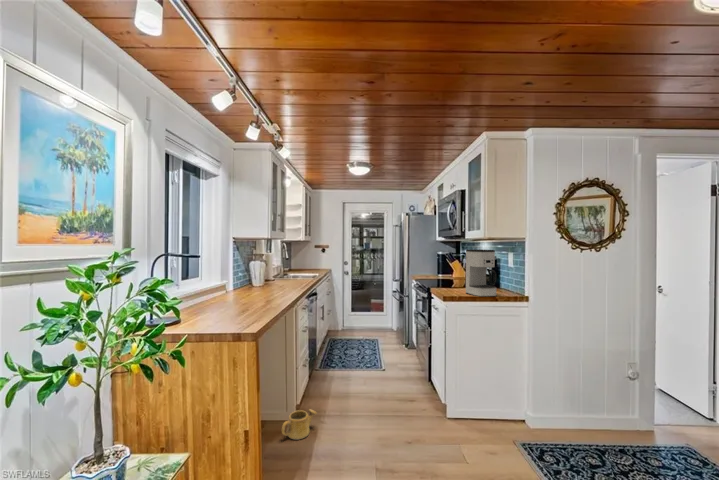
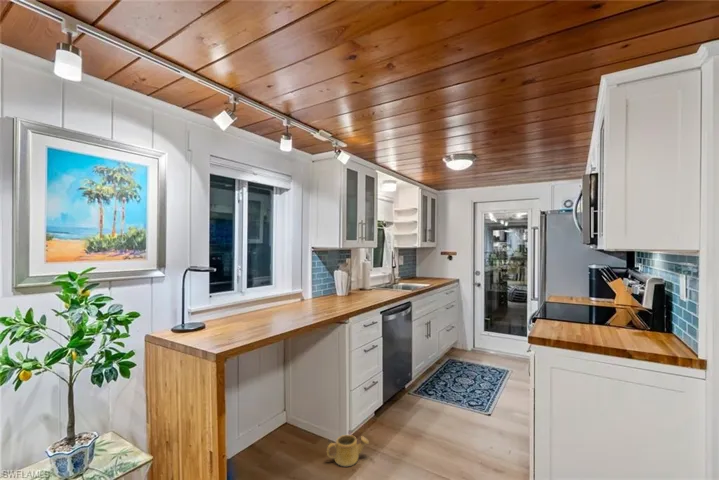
coffee maker: present [466,249,497,297] -> none [570,267,618,338]

